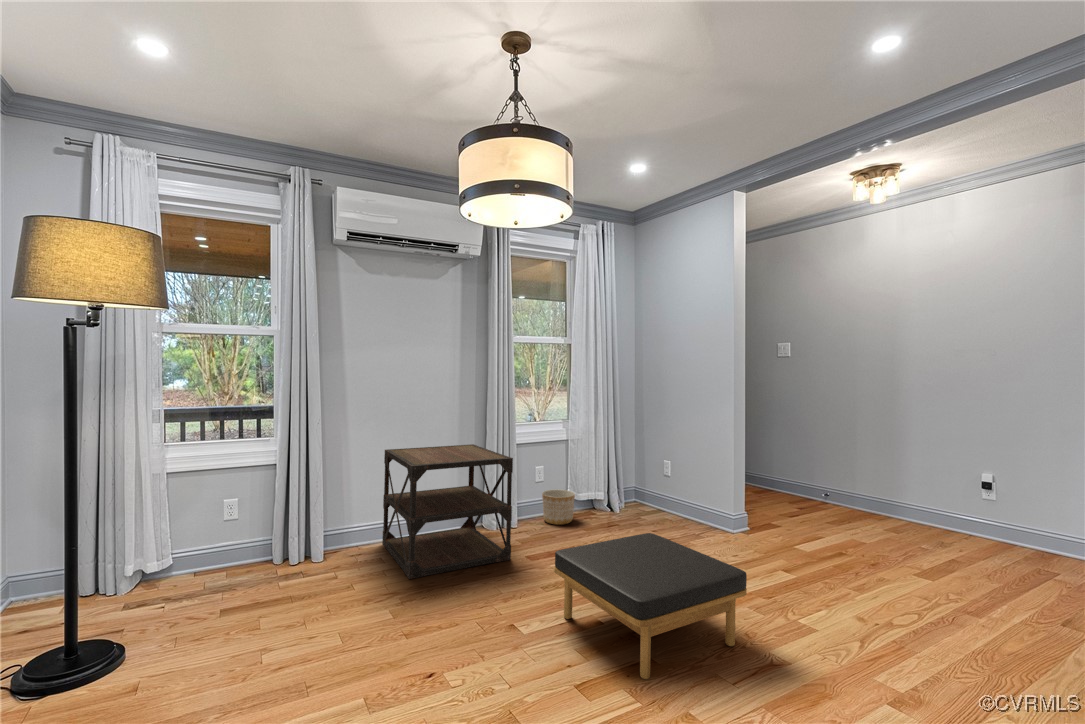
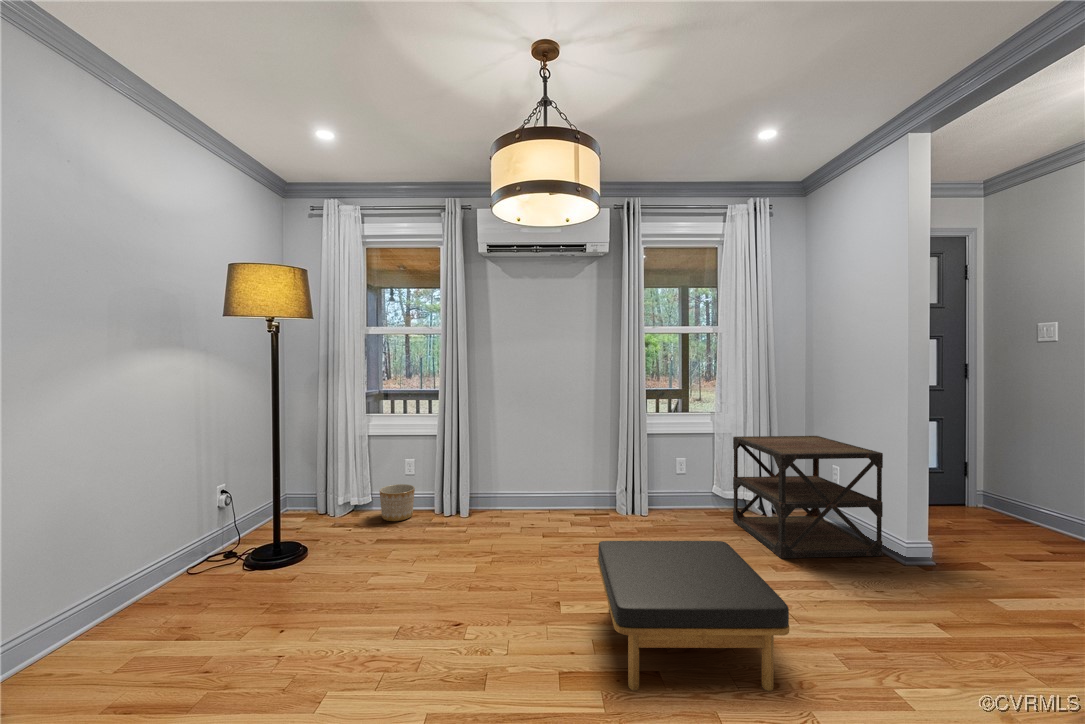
side table: present [382,444,513,579] -> present [733,436,883,558]
planter: present [542,489,575,525] -> present [380,484,415,521]

